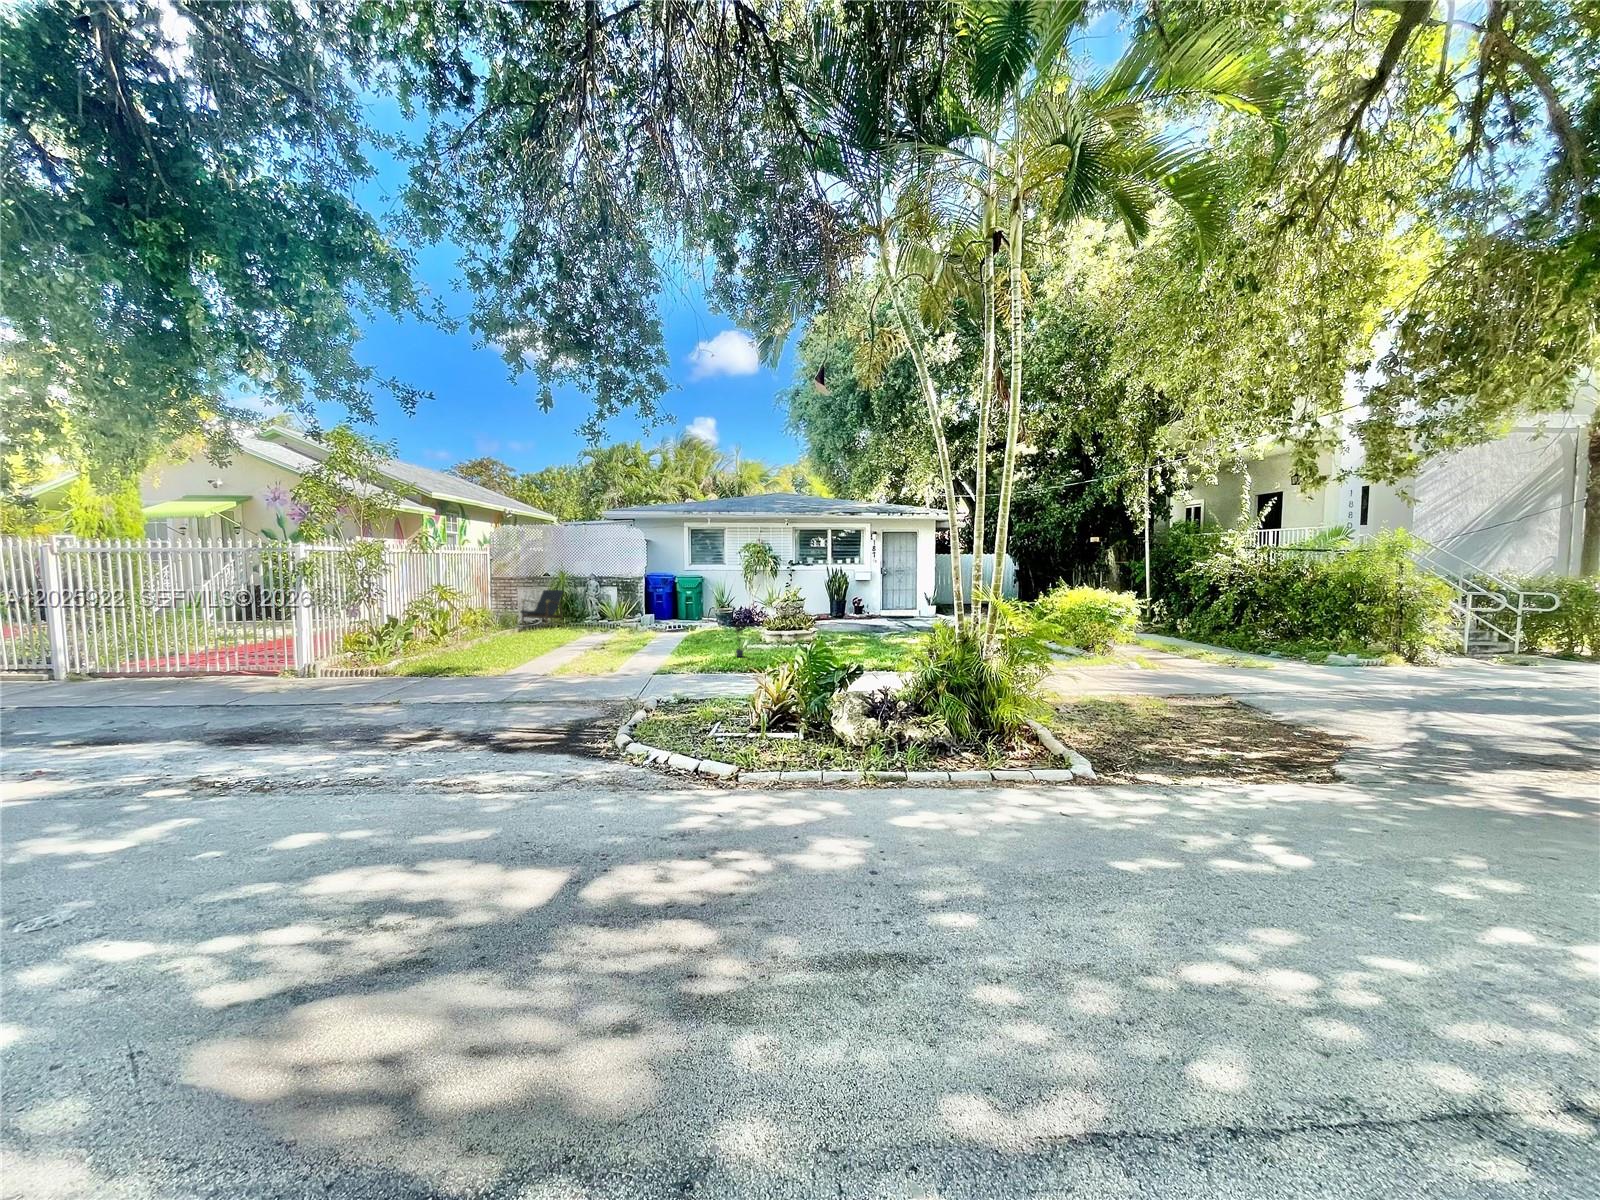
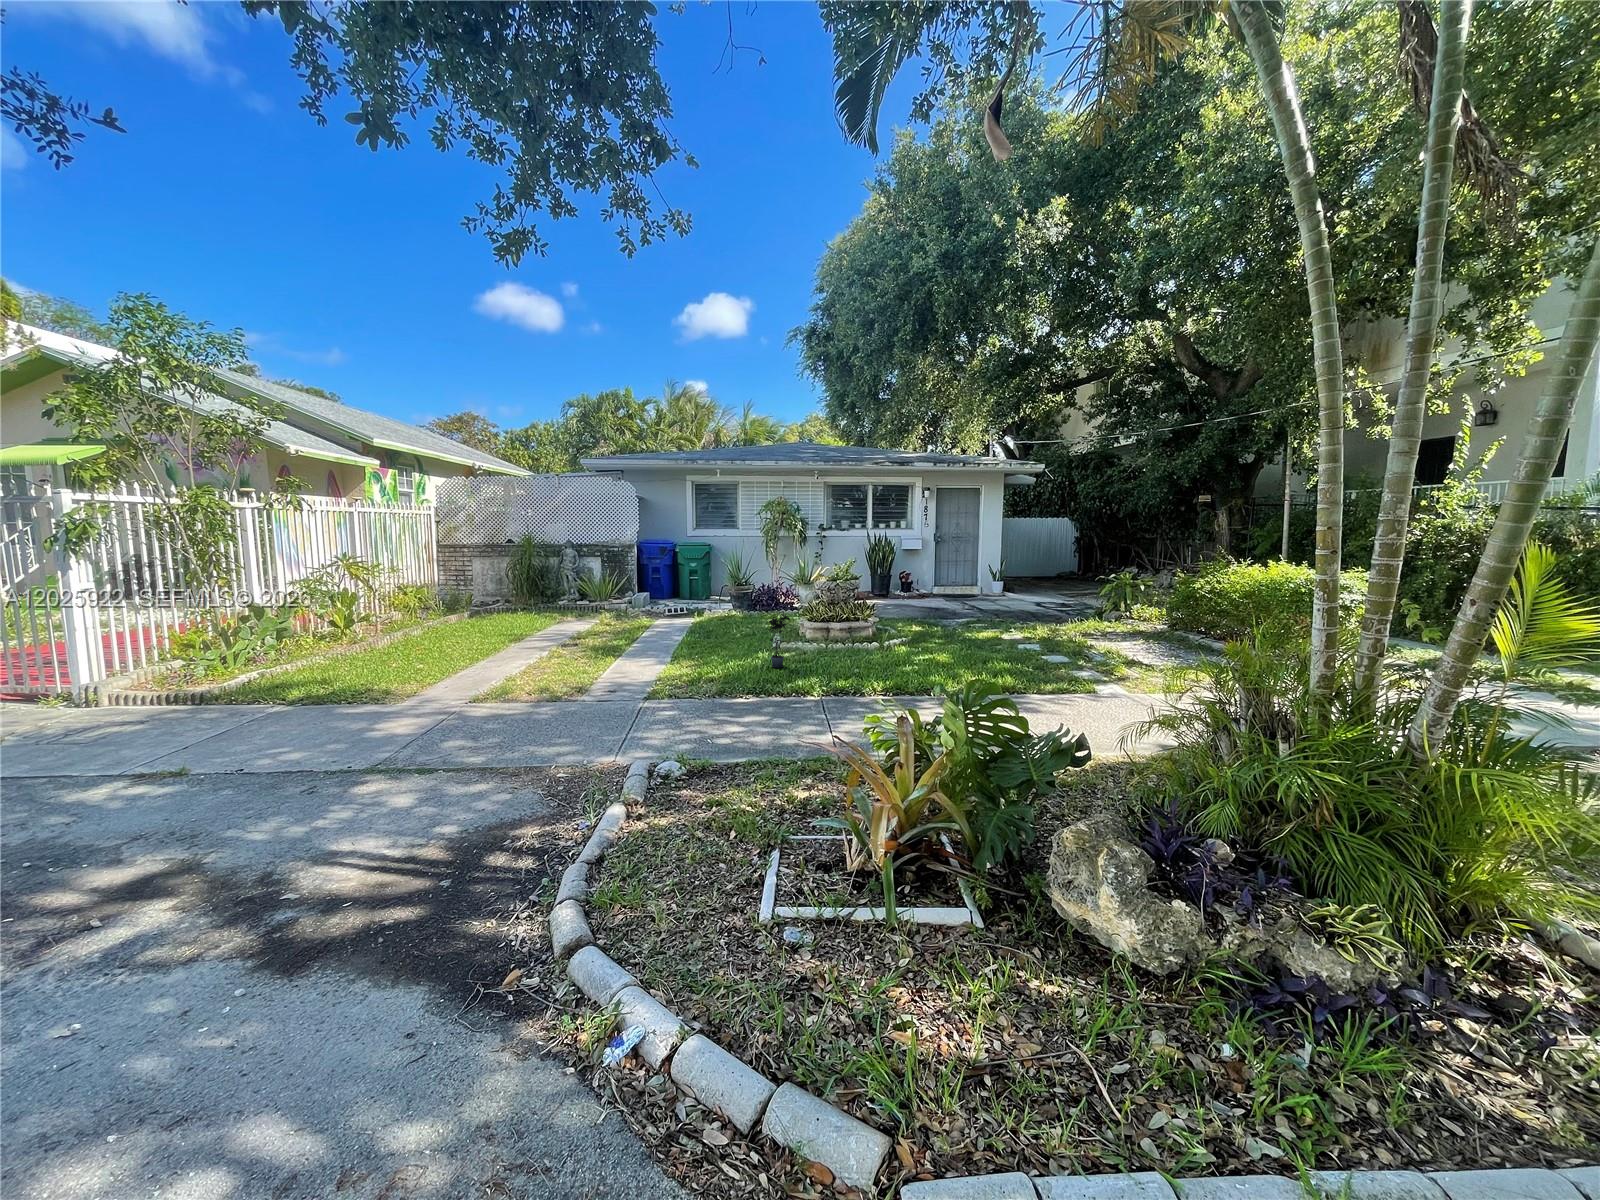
lounge chair: present [521,590,563,624] -> none [474,561,531,610]

